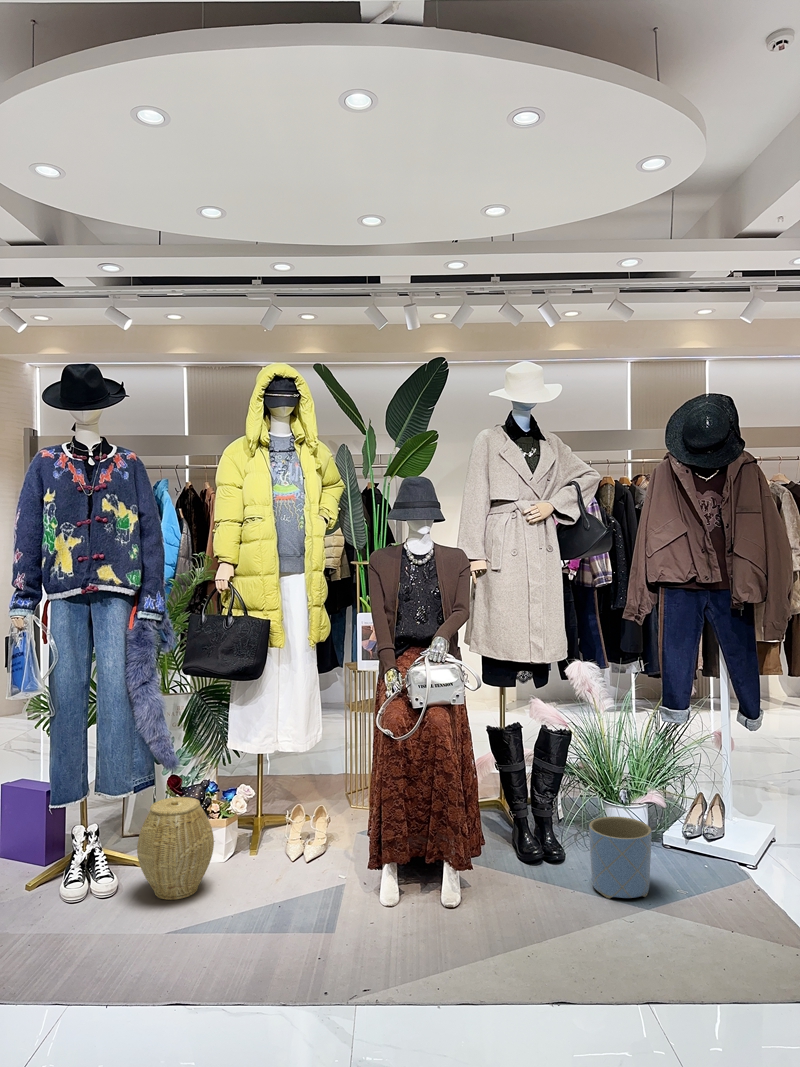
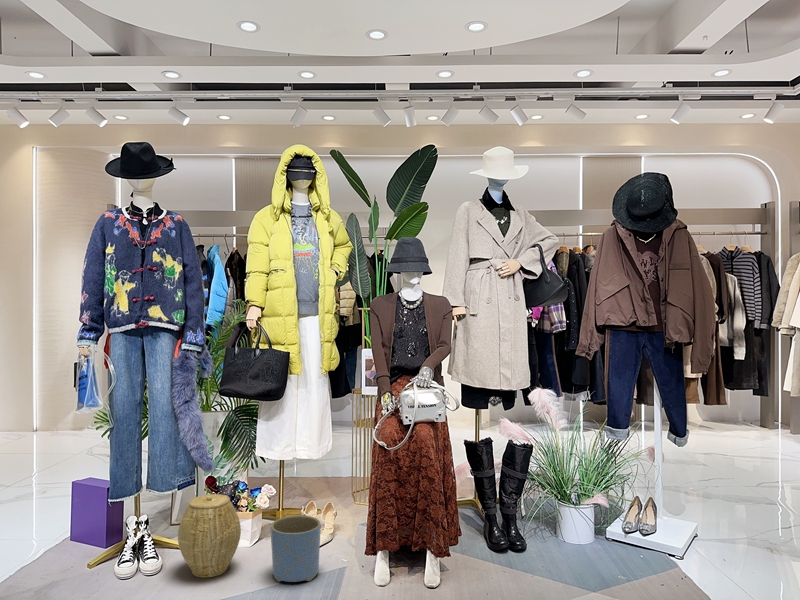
planter: present [589,817,651,899] -> present [271,515,321,582]

